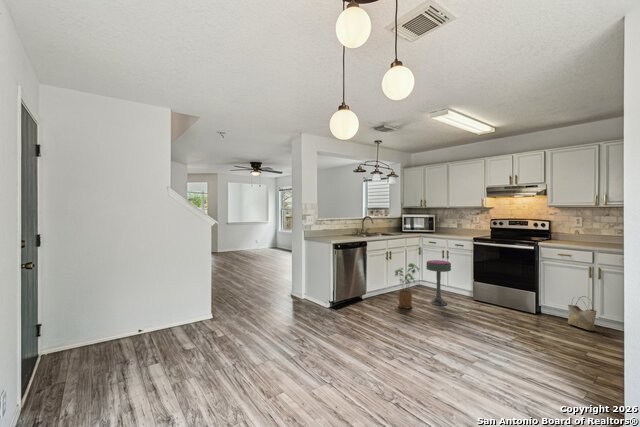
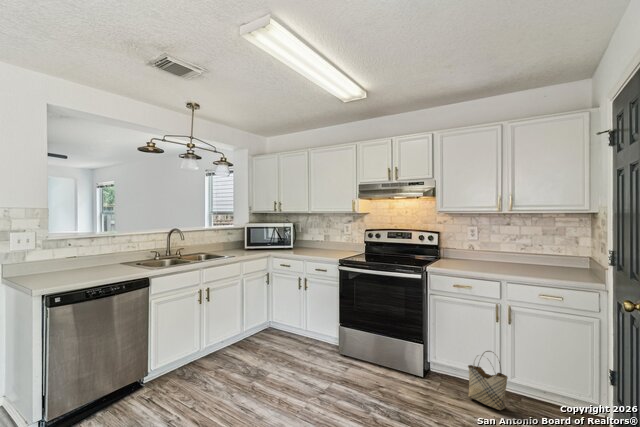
bar stool: present [427,260,451,306] -> none [264,299,303,382]
house plant: present [395,263,419,309] -> none [201,313,250,403]

